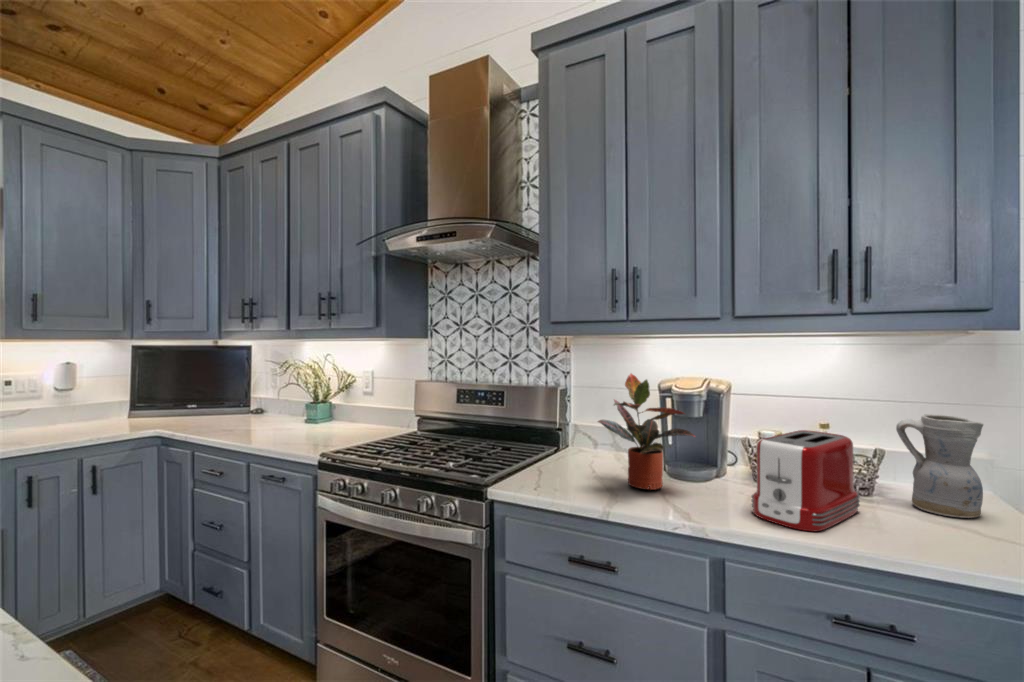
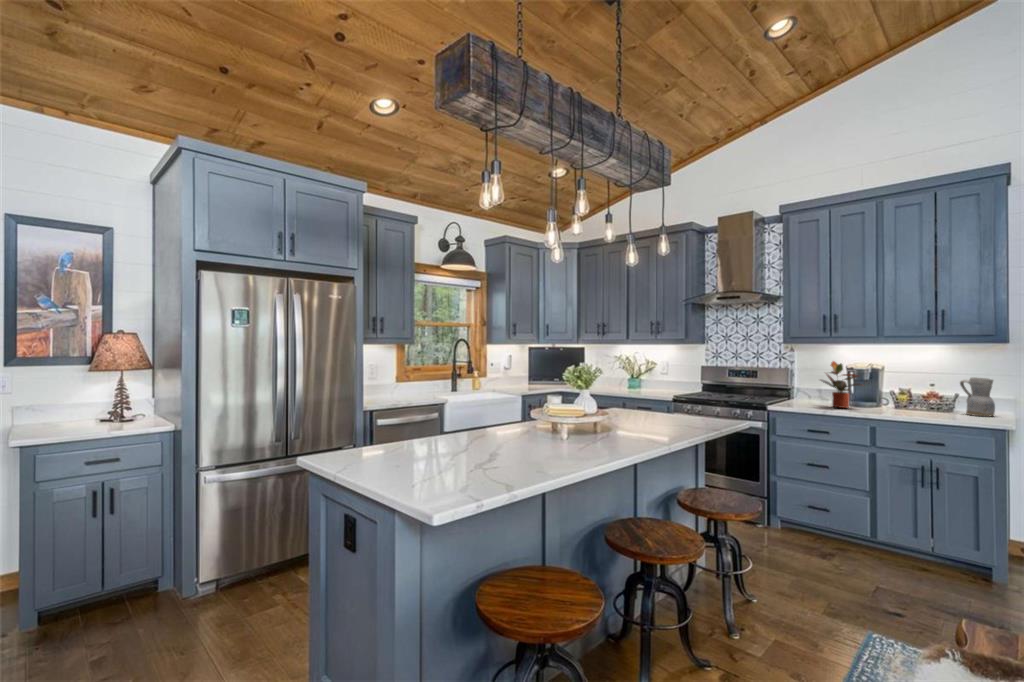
toaster: present [751,430,860,531] -> none [889,384,939,416]

